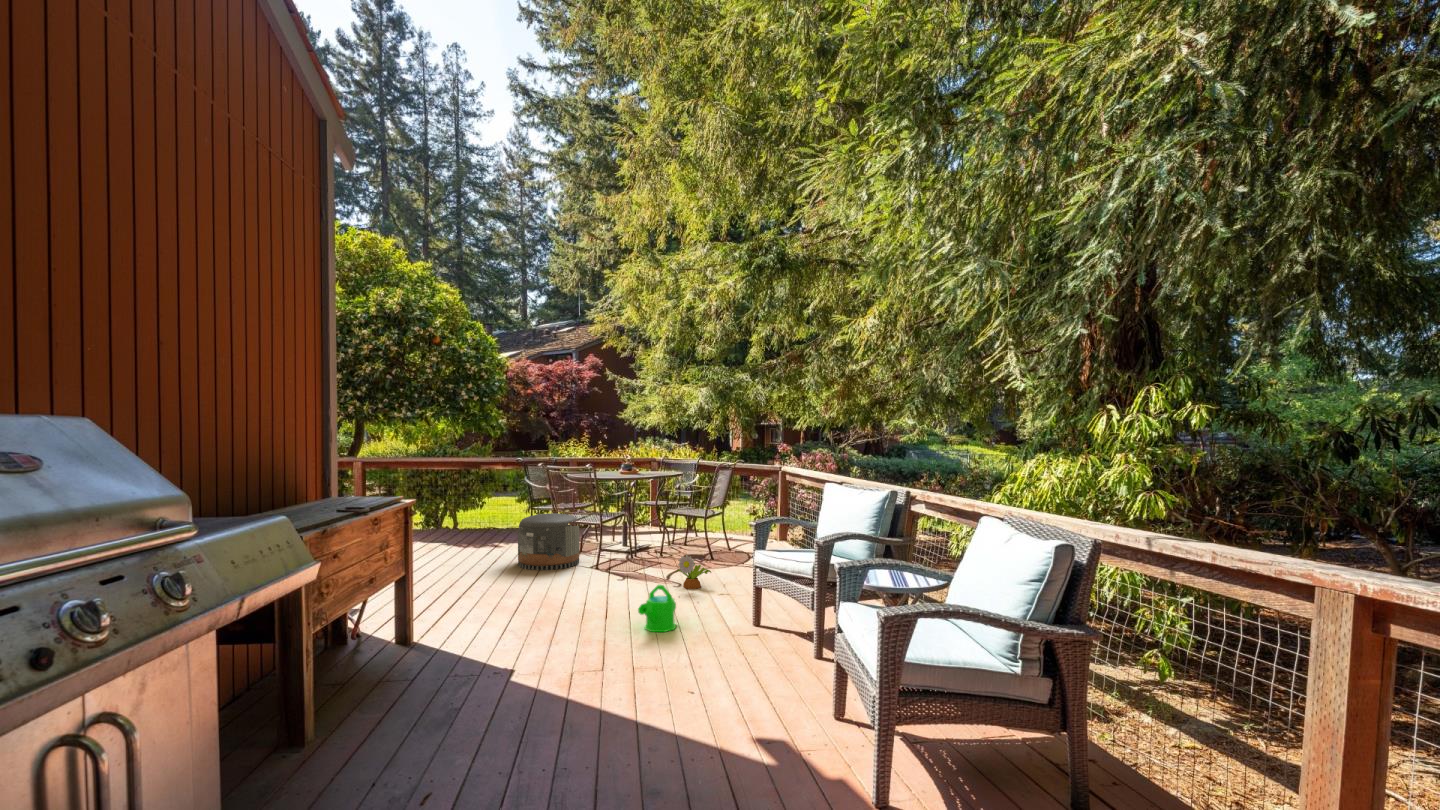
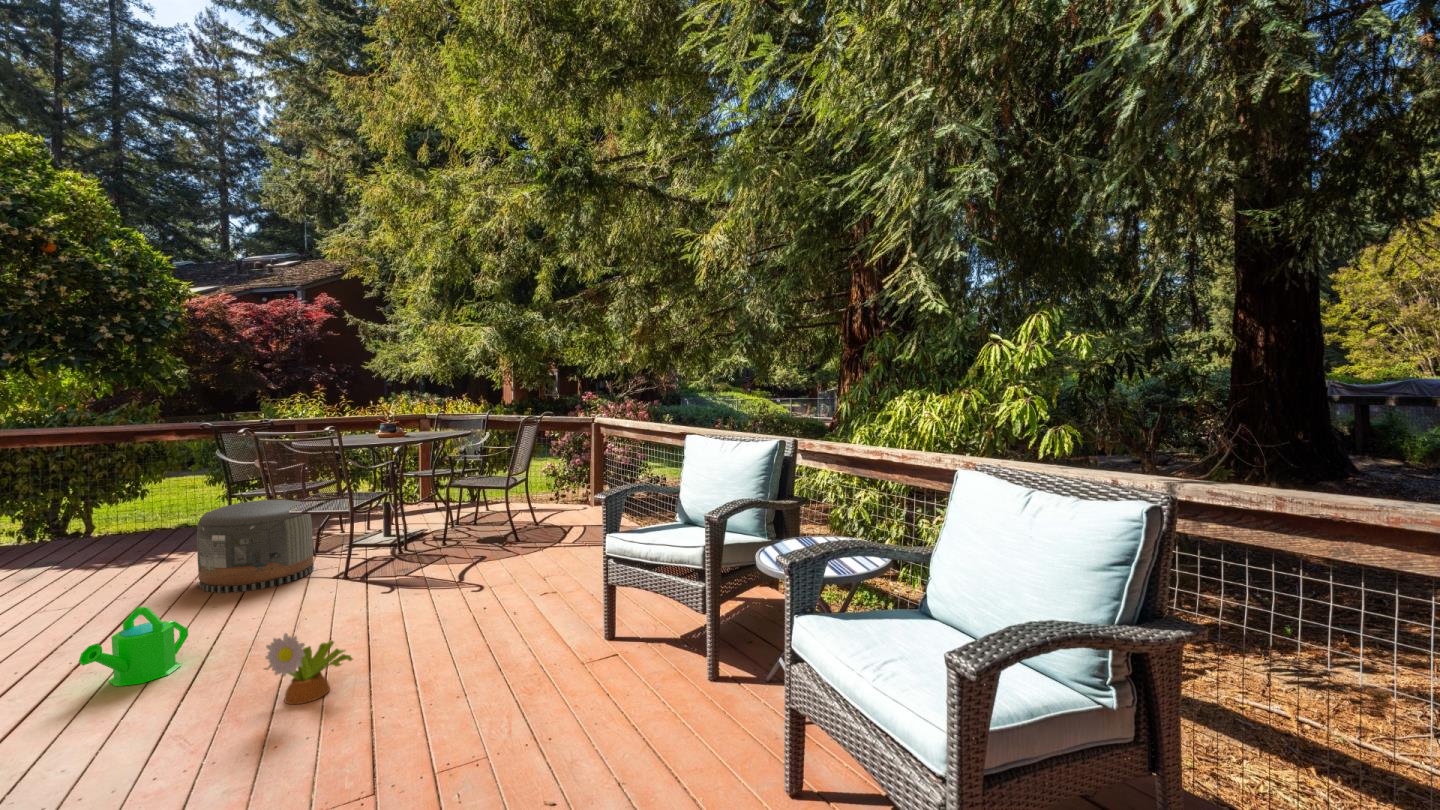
decorative plant: present [675,555,711,589] -> present [264,633,353,704]
watering can: present [638,585,676,632] -> present [79,607,188,686]

